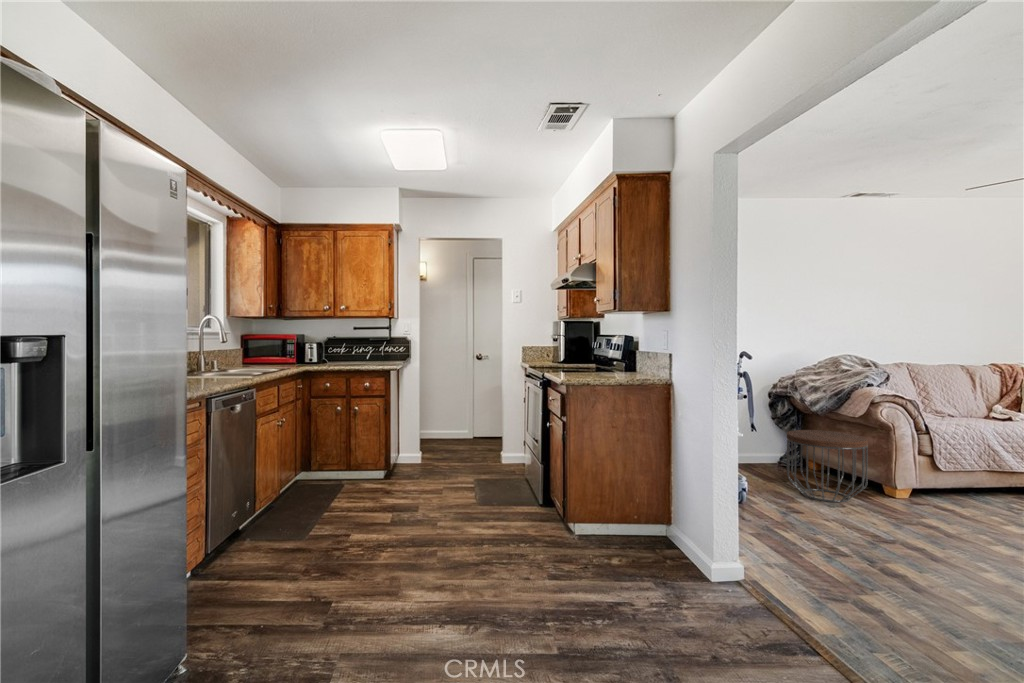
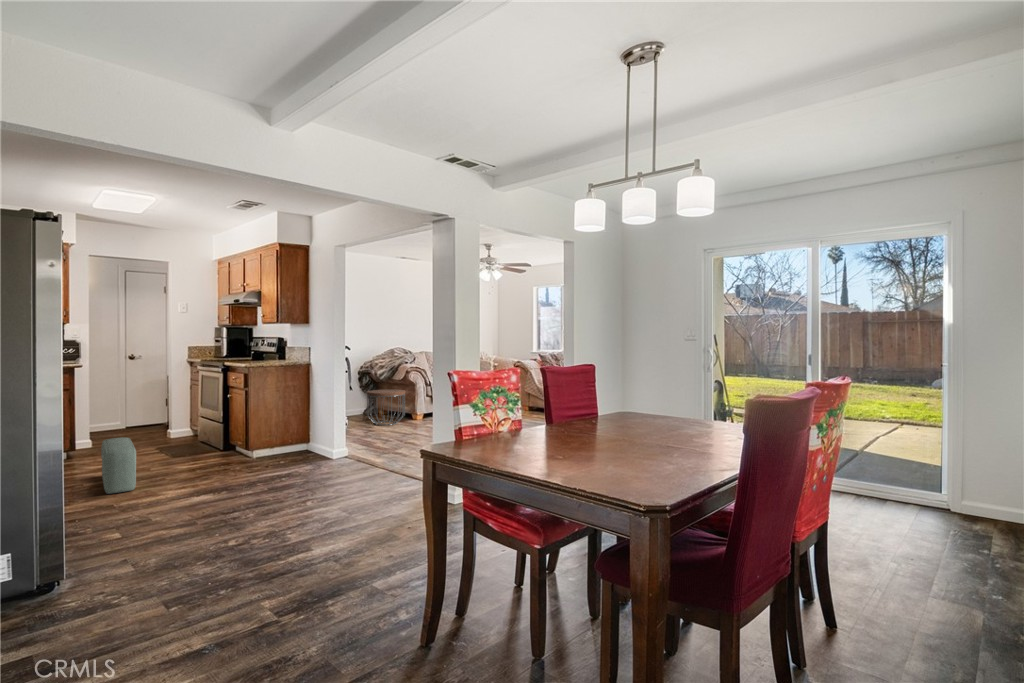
pouf: none [312,486,391,598] -> present [101,438,136,494]

